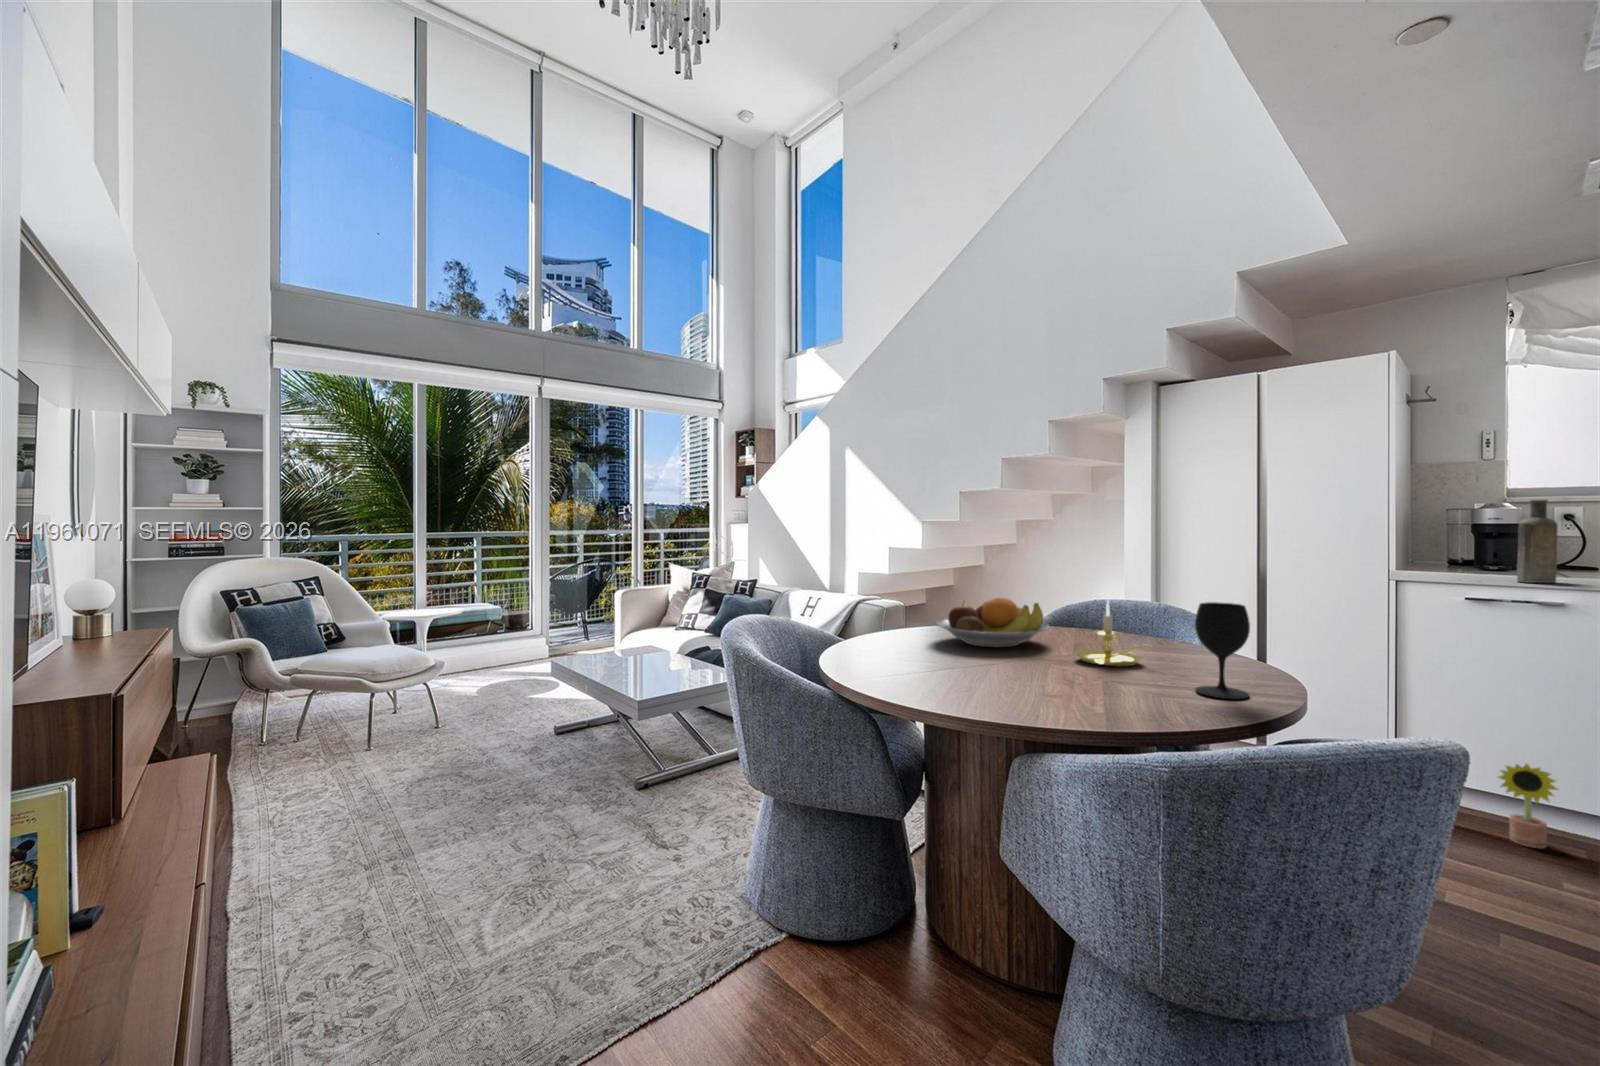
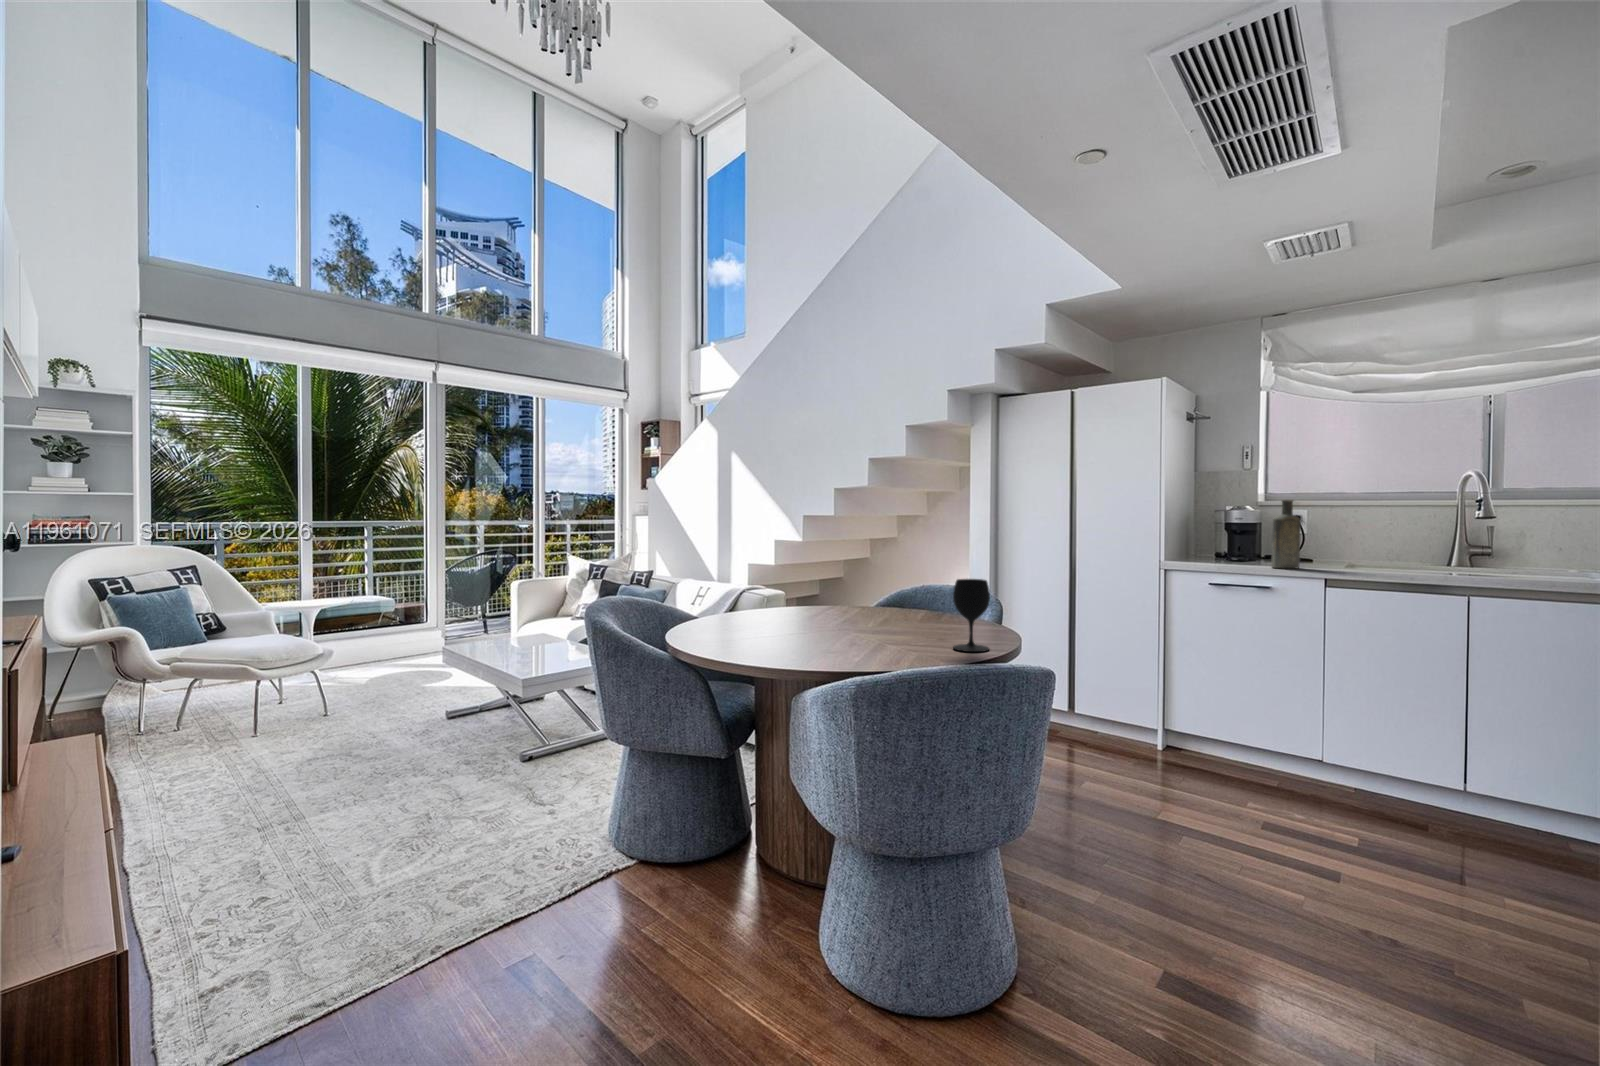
fruit bowl: present [937,598,1049,647] -> none [783,580,876,621]
candle holder: present [1075,600,1146,666] -> none [885,579,942,633]
decorative plant: present [1498,764,1558,848] -> none [1247,715,1289,785]

